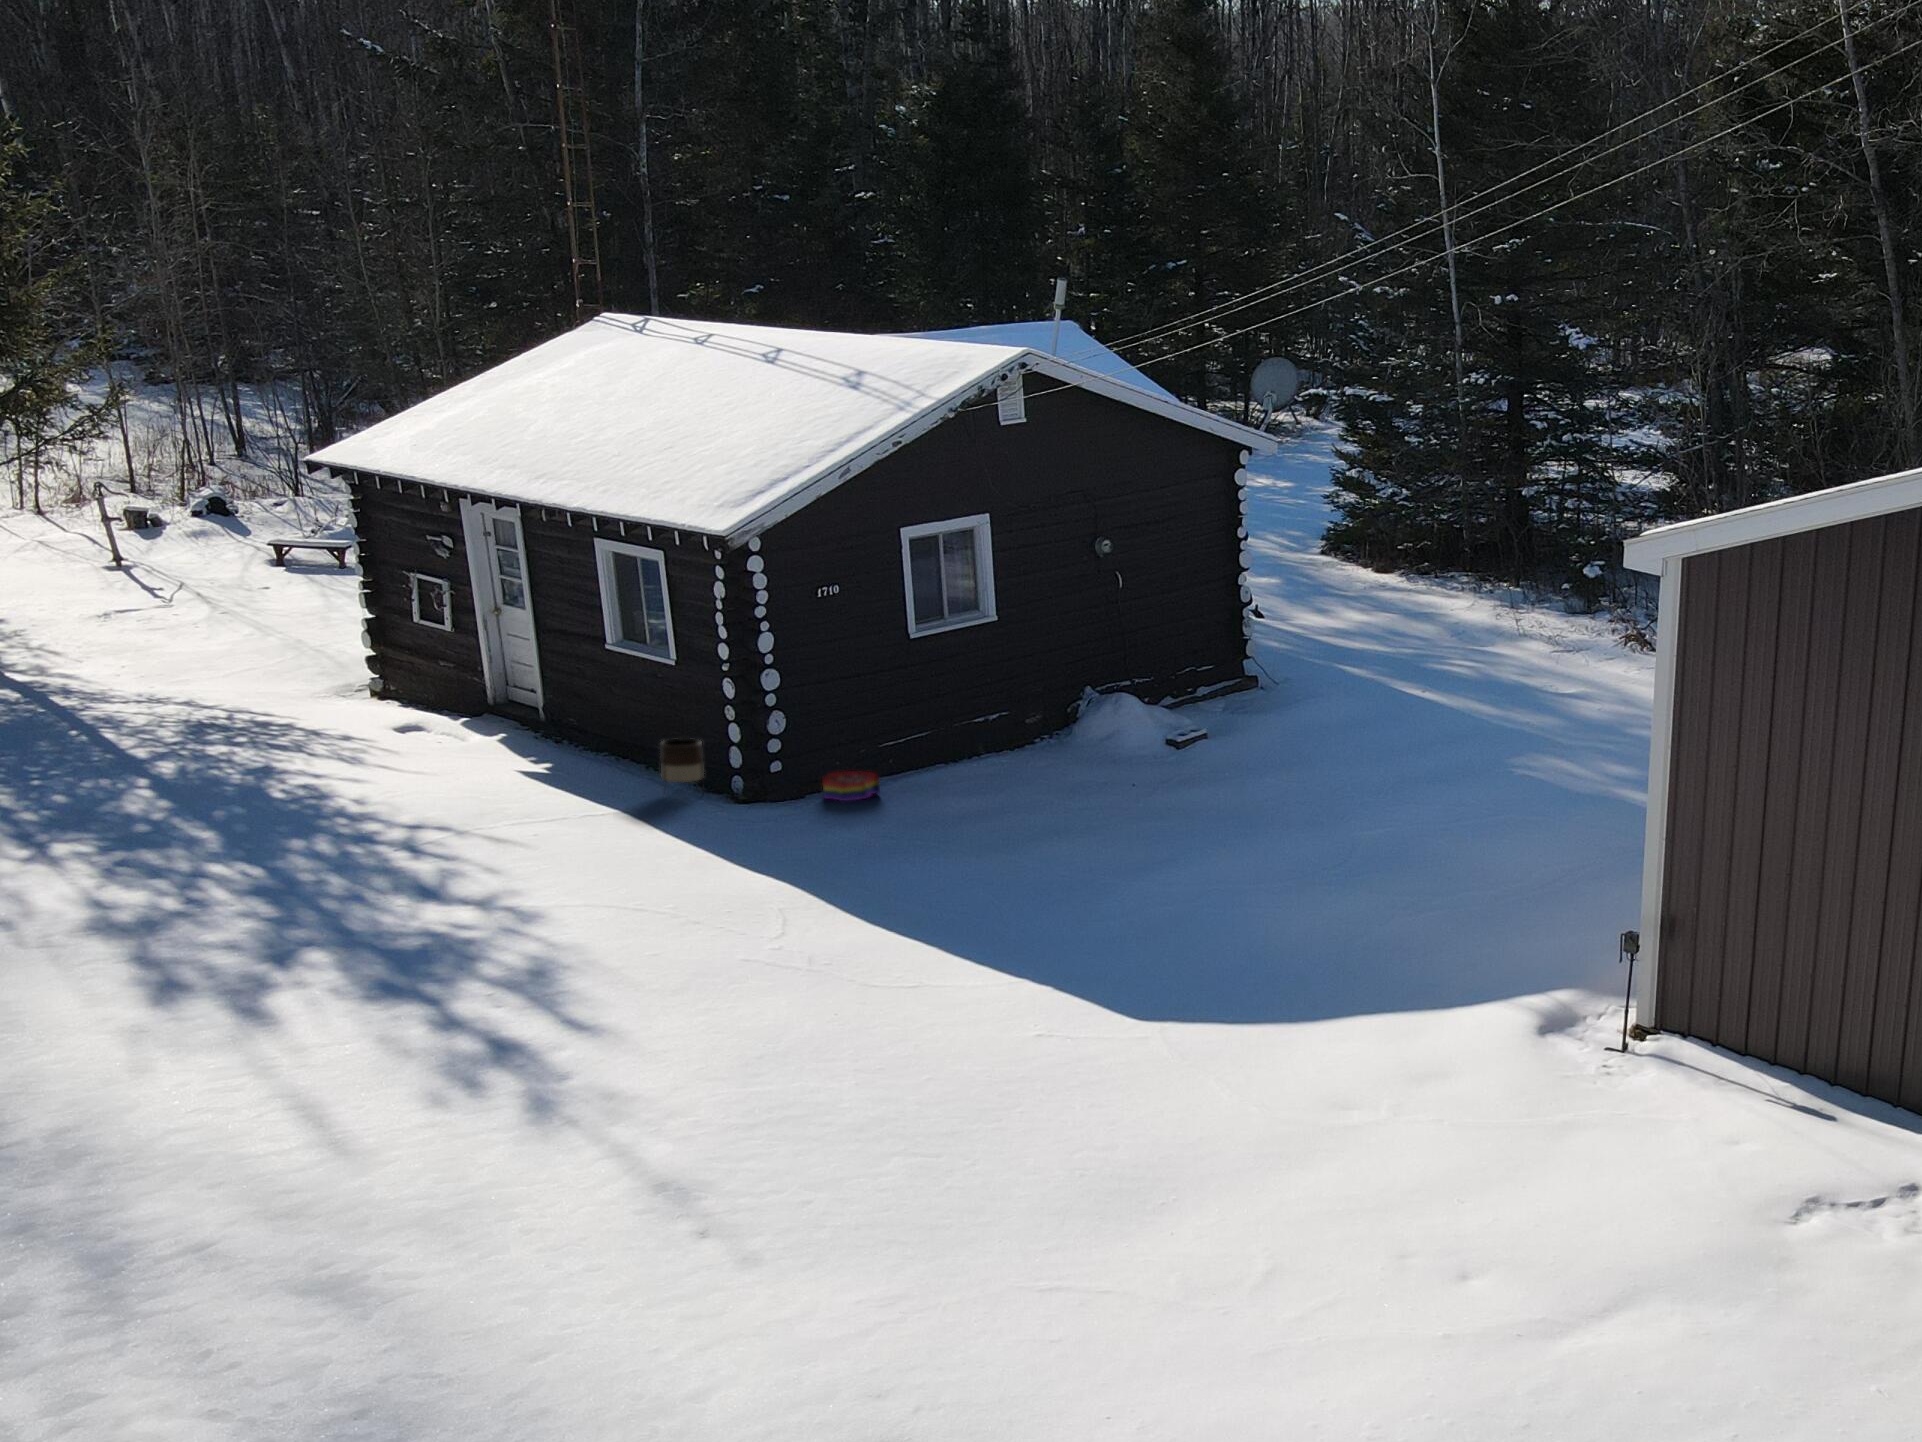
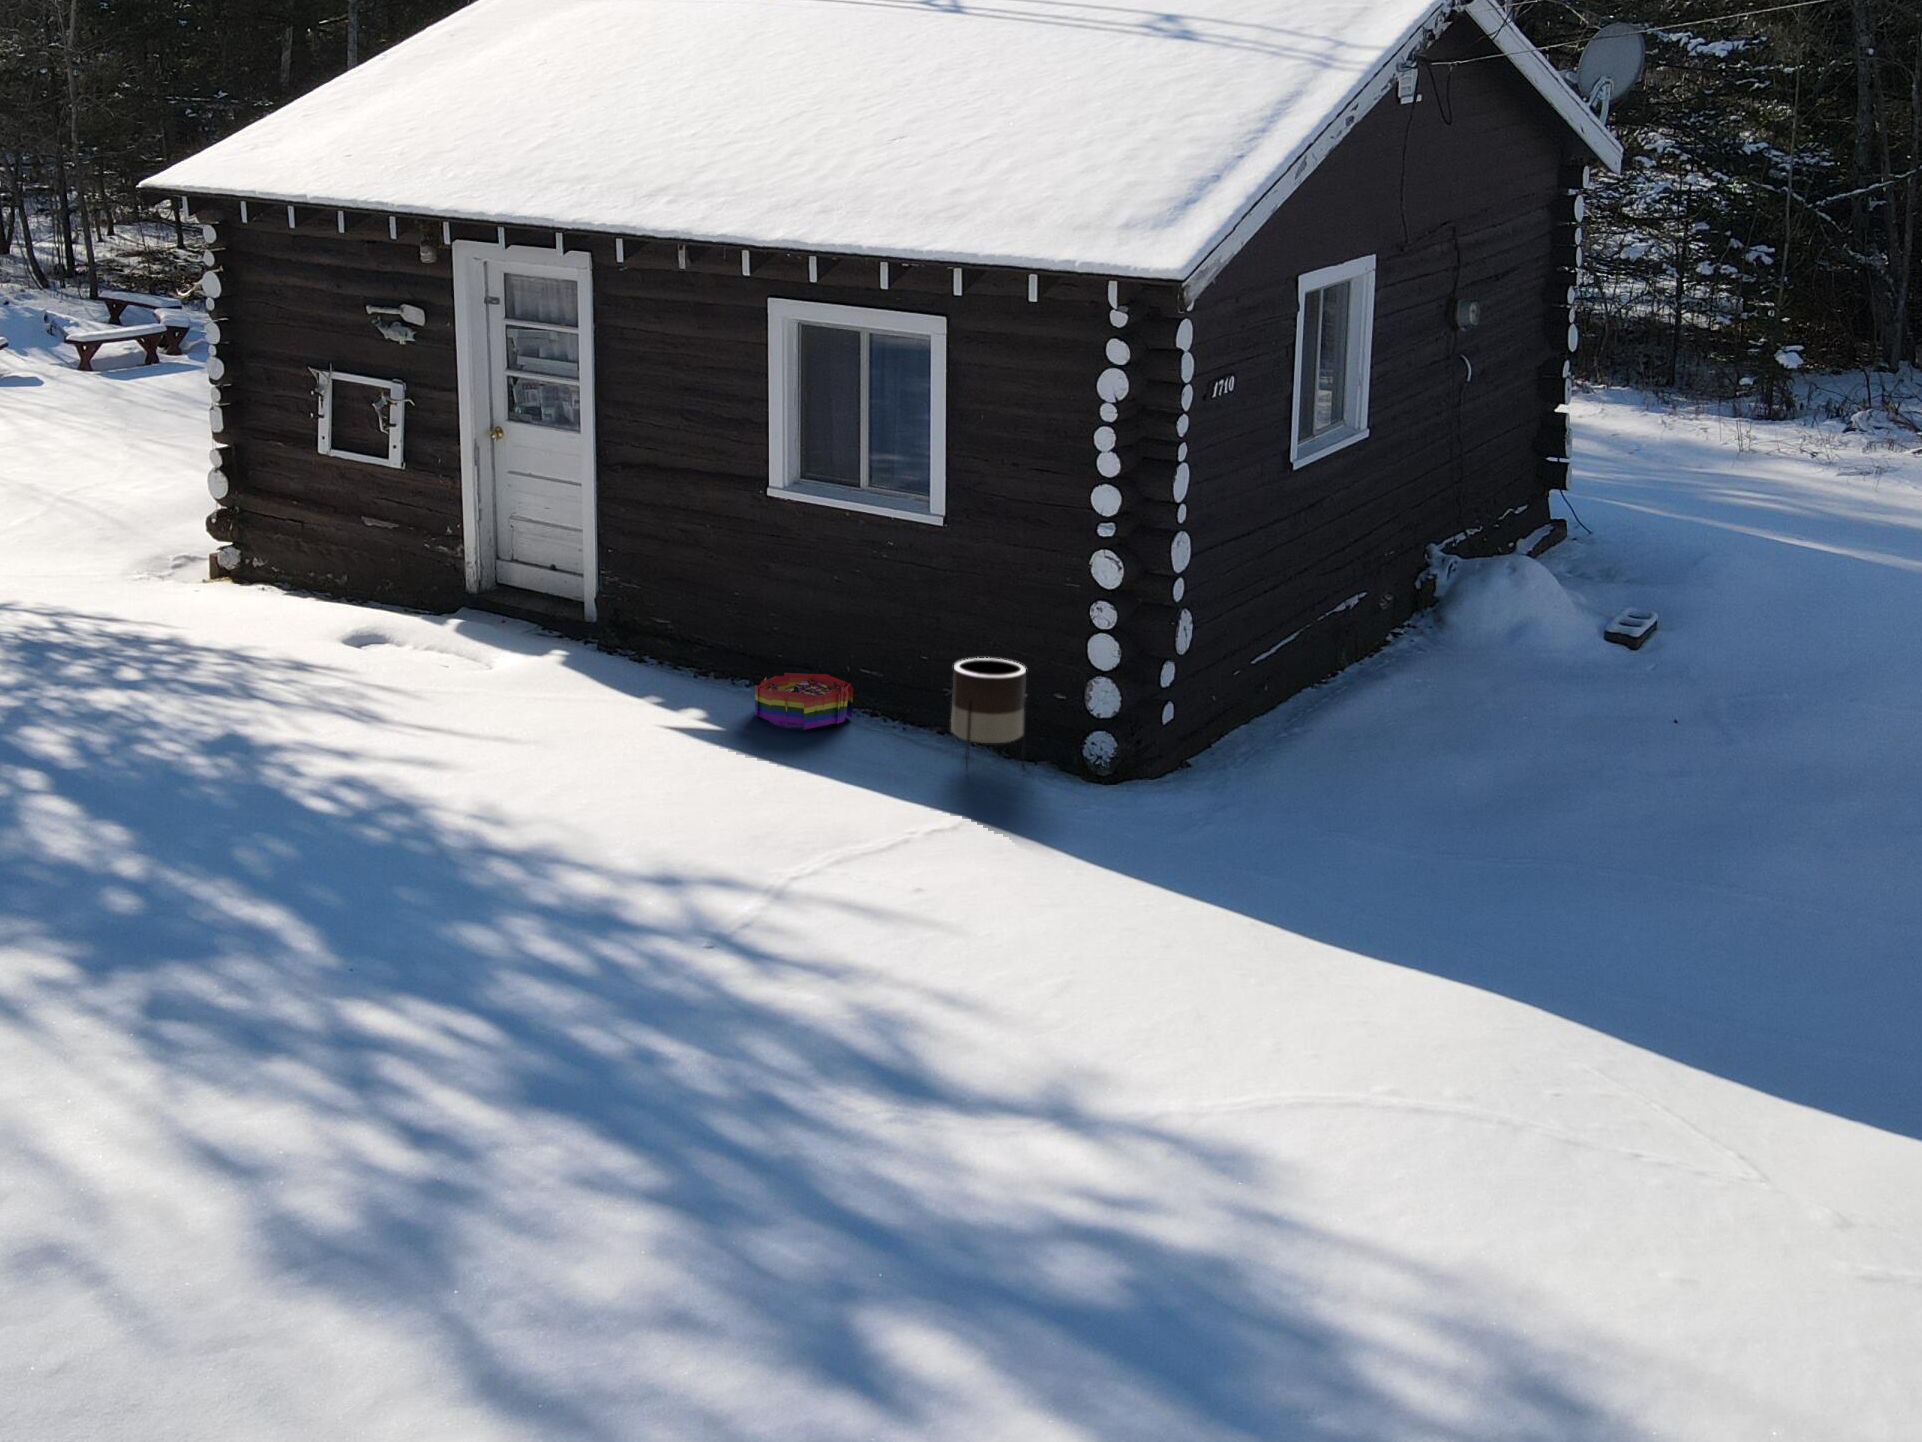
storage bin: present [822,771,880,801] -> present [755,673,853,729]

